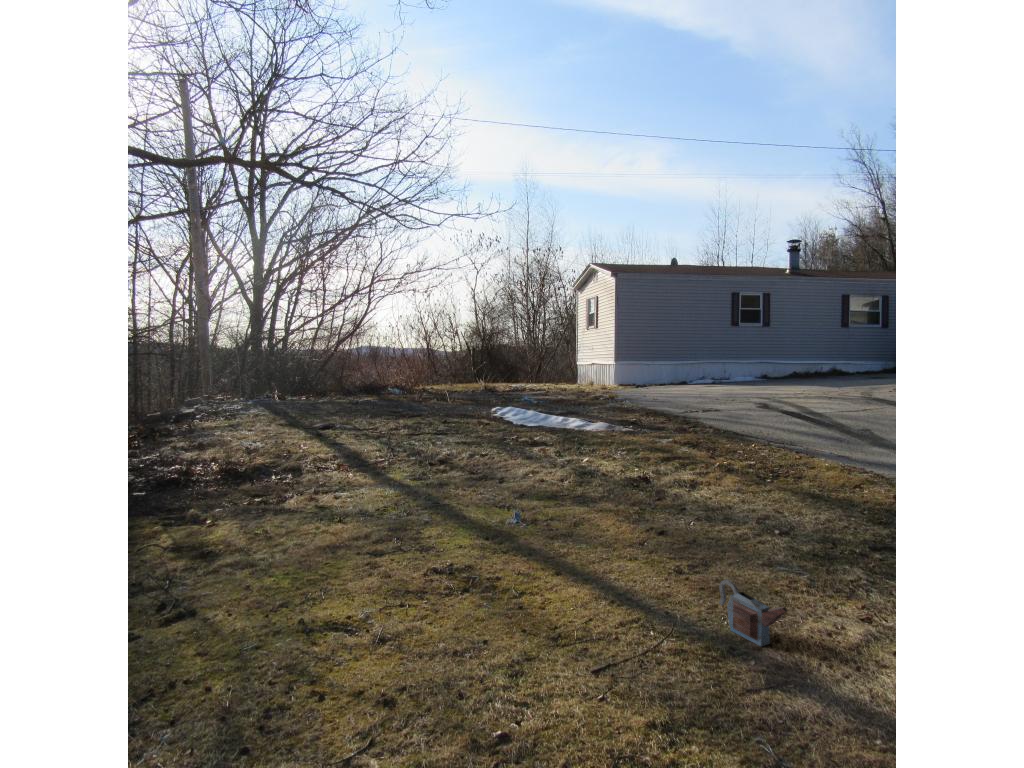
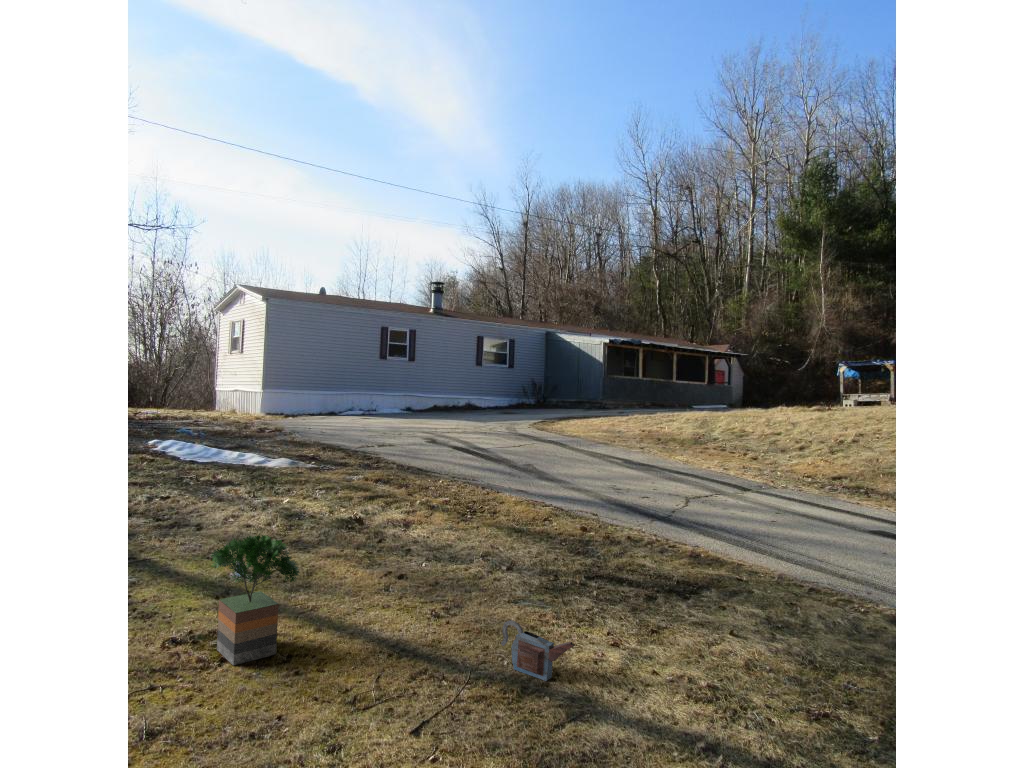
potted tree: none [452,481,527,594] -> present [210,534,299,665]

